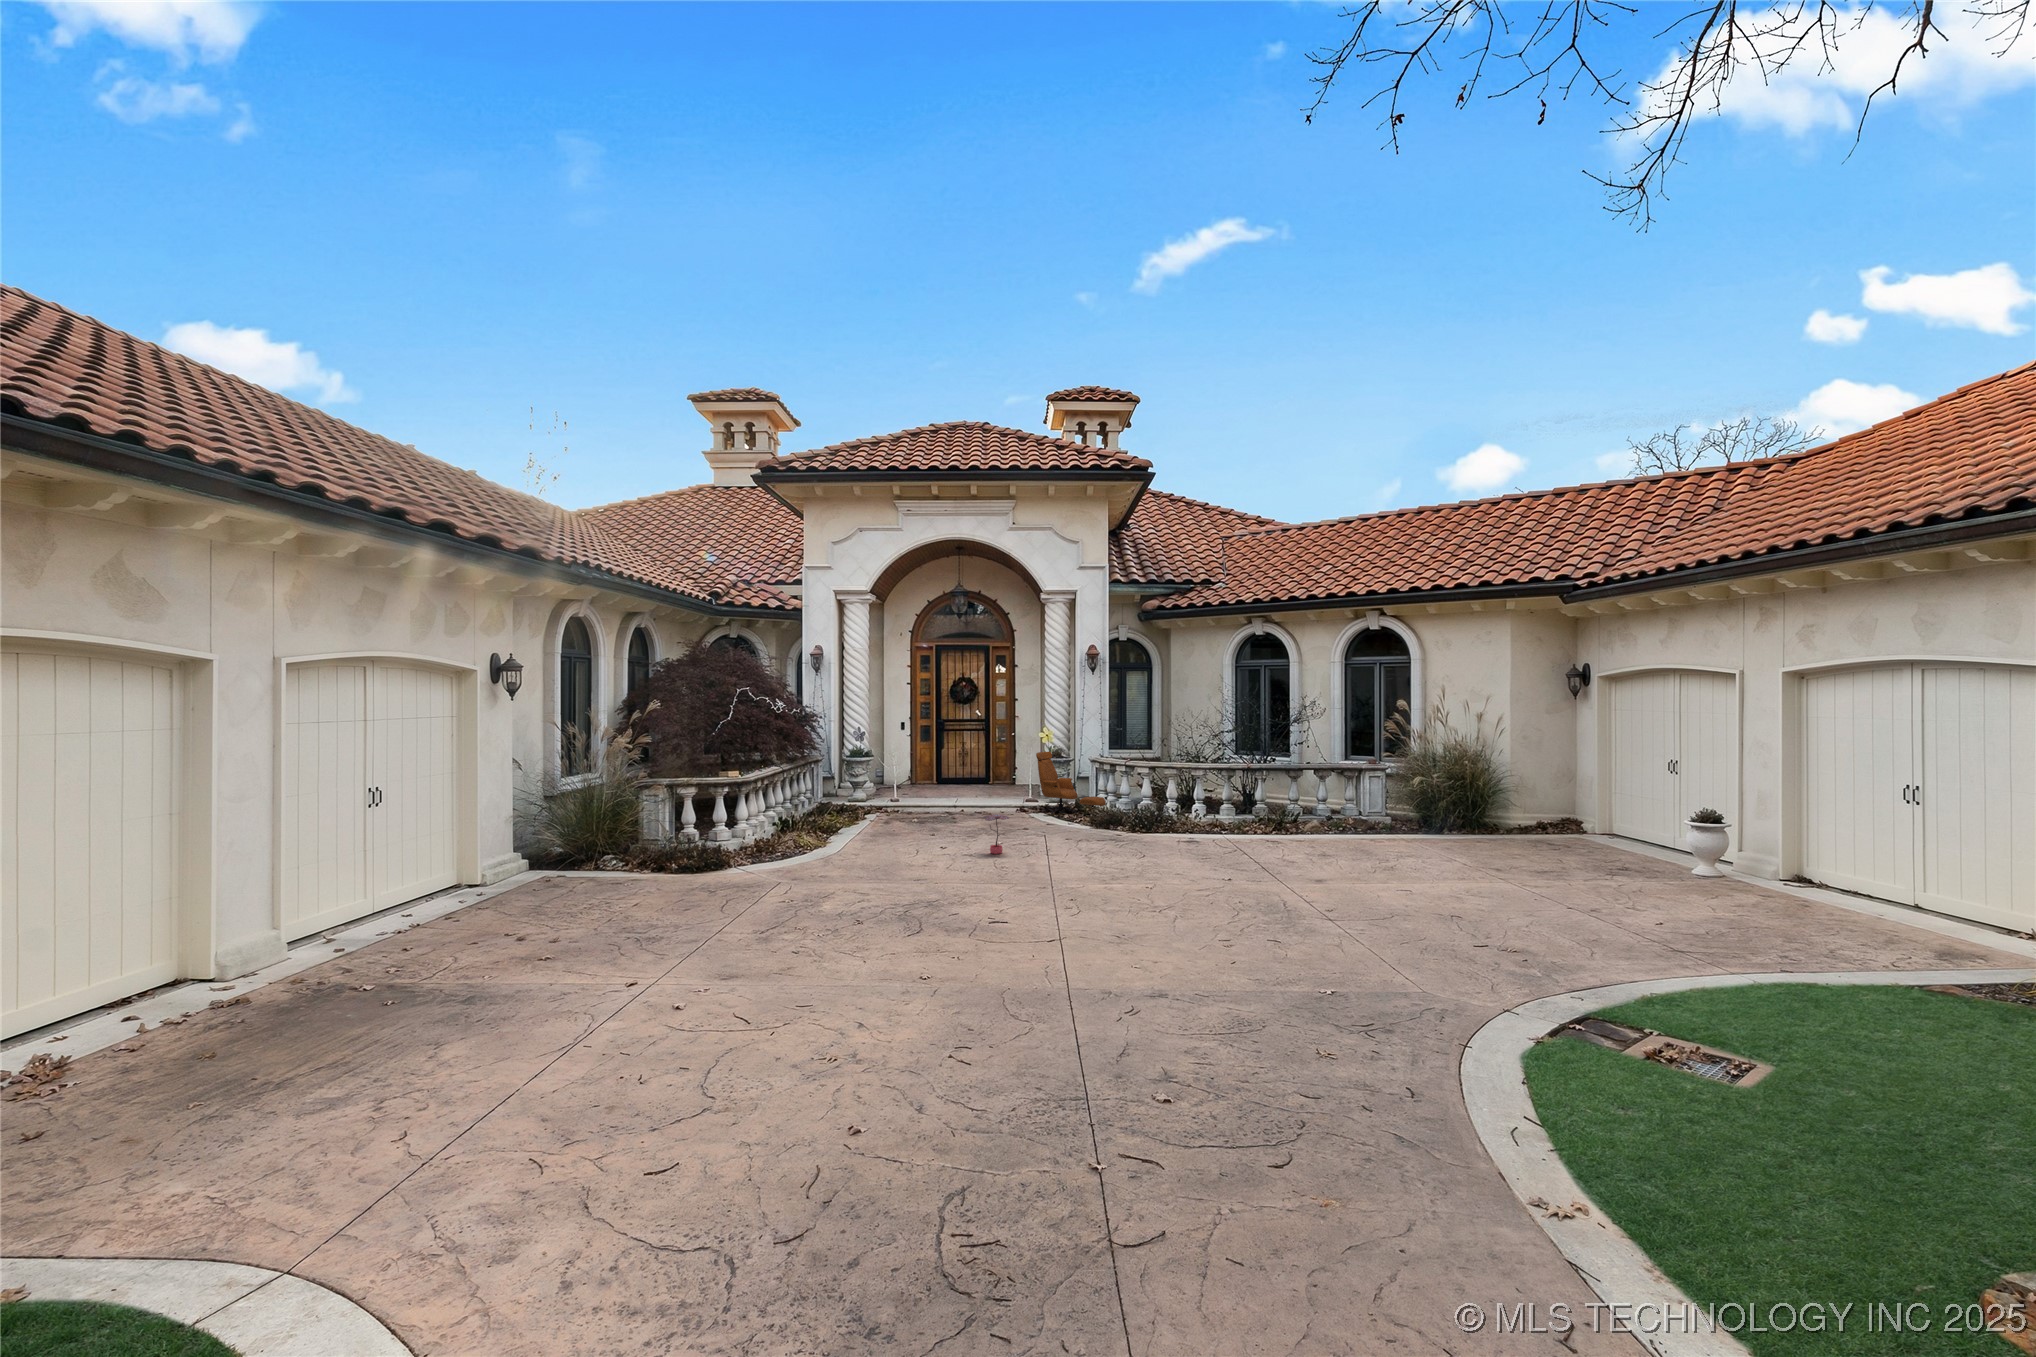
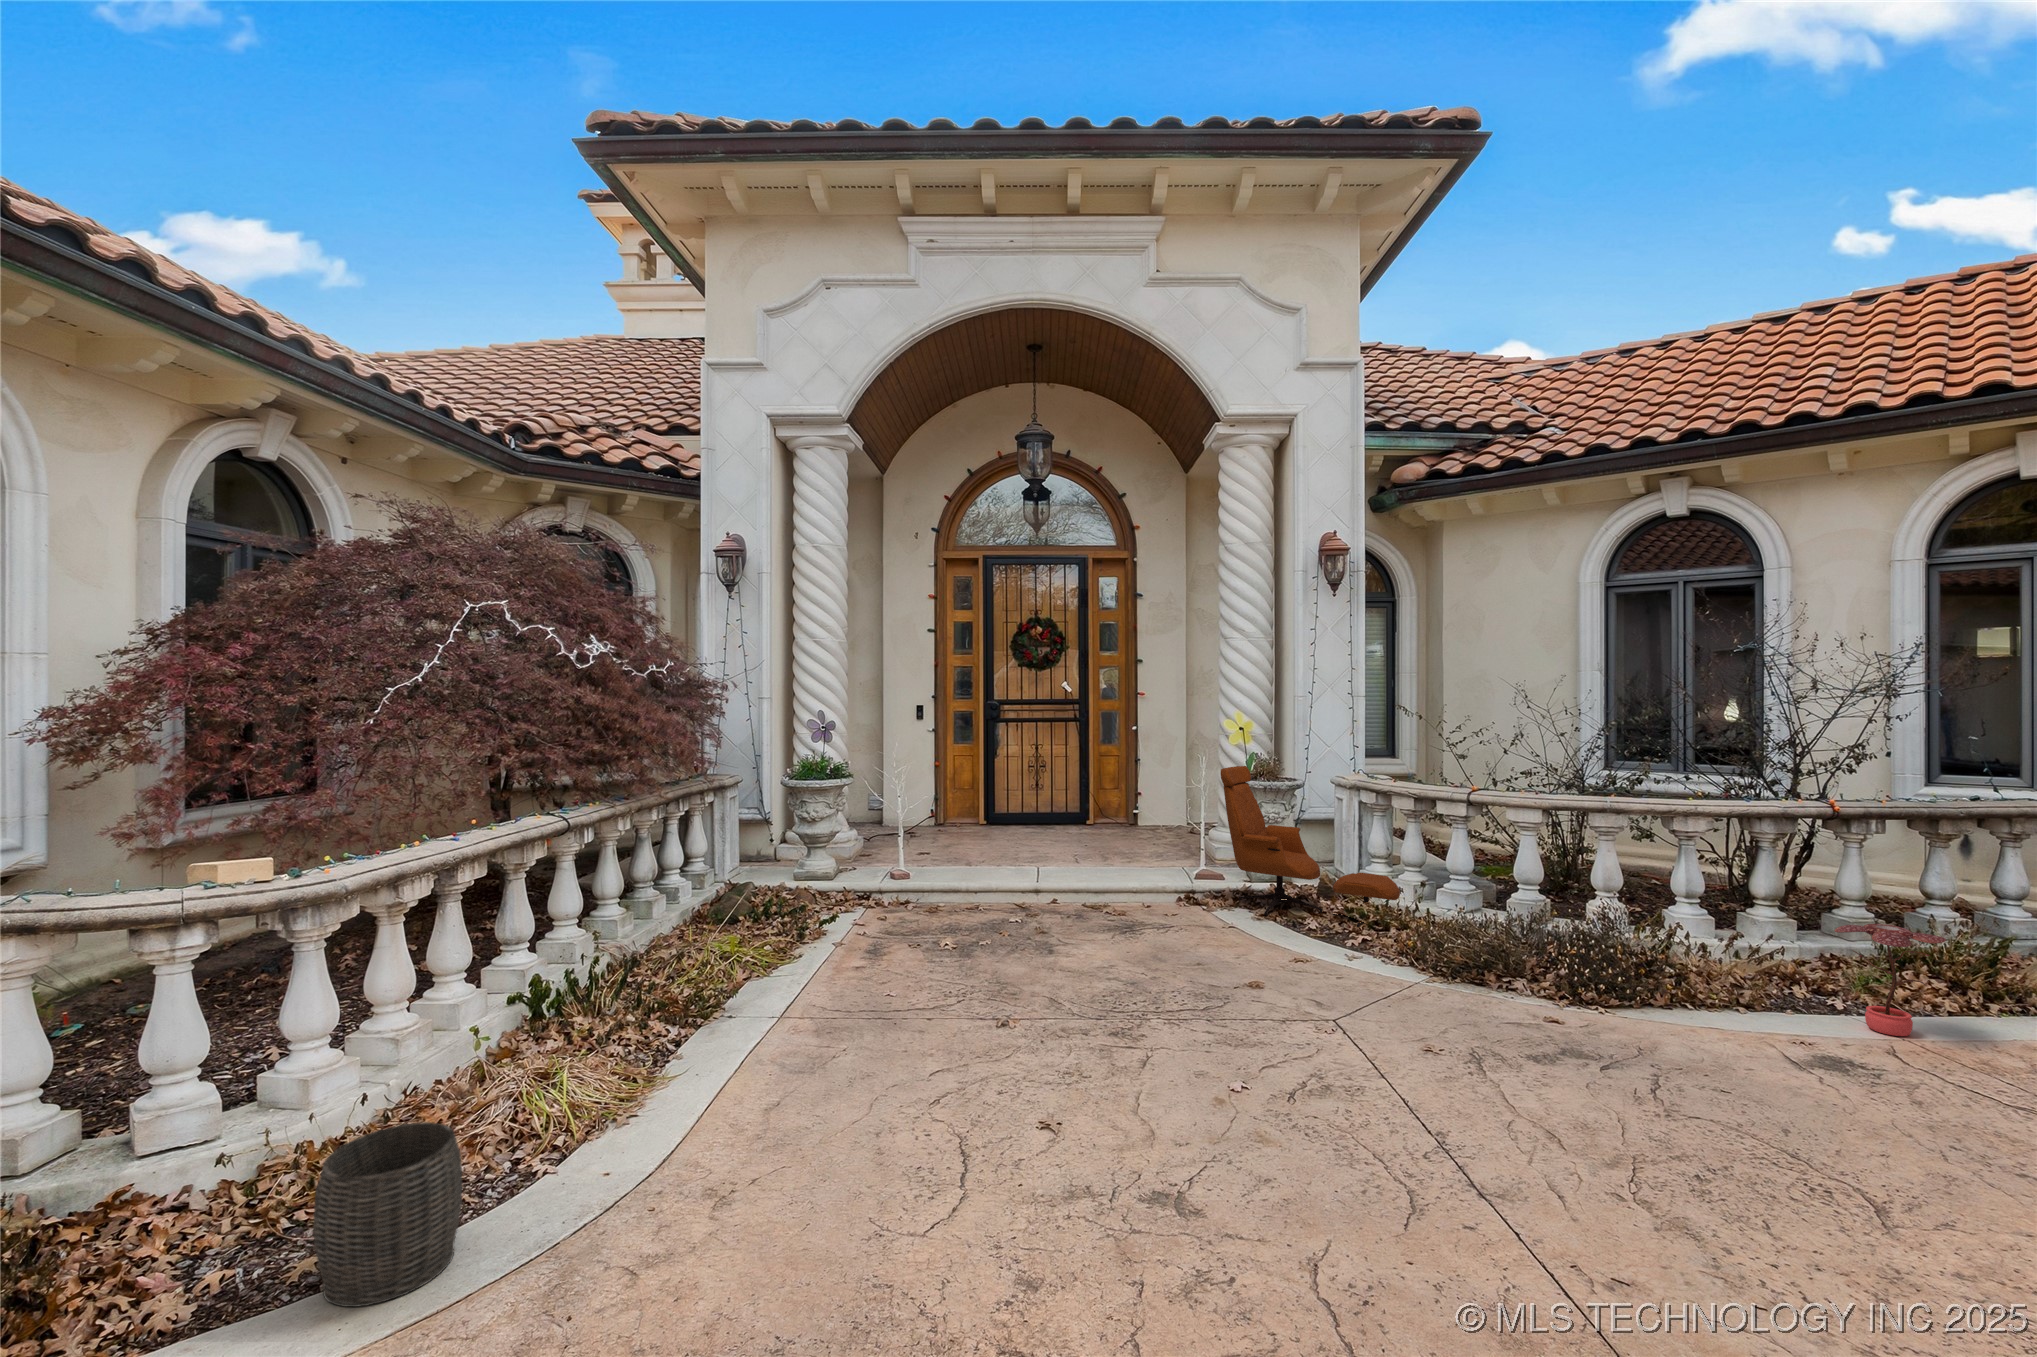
potted plant: present [984,814,1009,854] -> present [1834,924,1946,1036]
woven basket: none [769,833,799,865] -> present [314,1122,462,1307]

